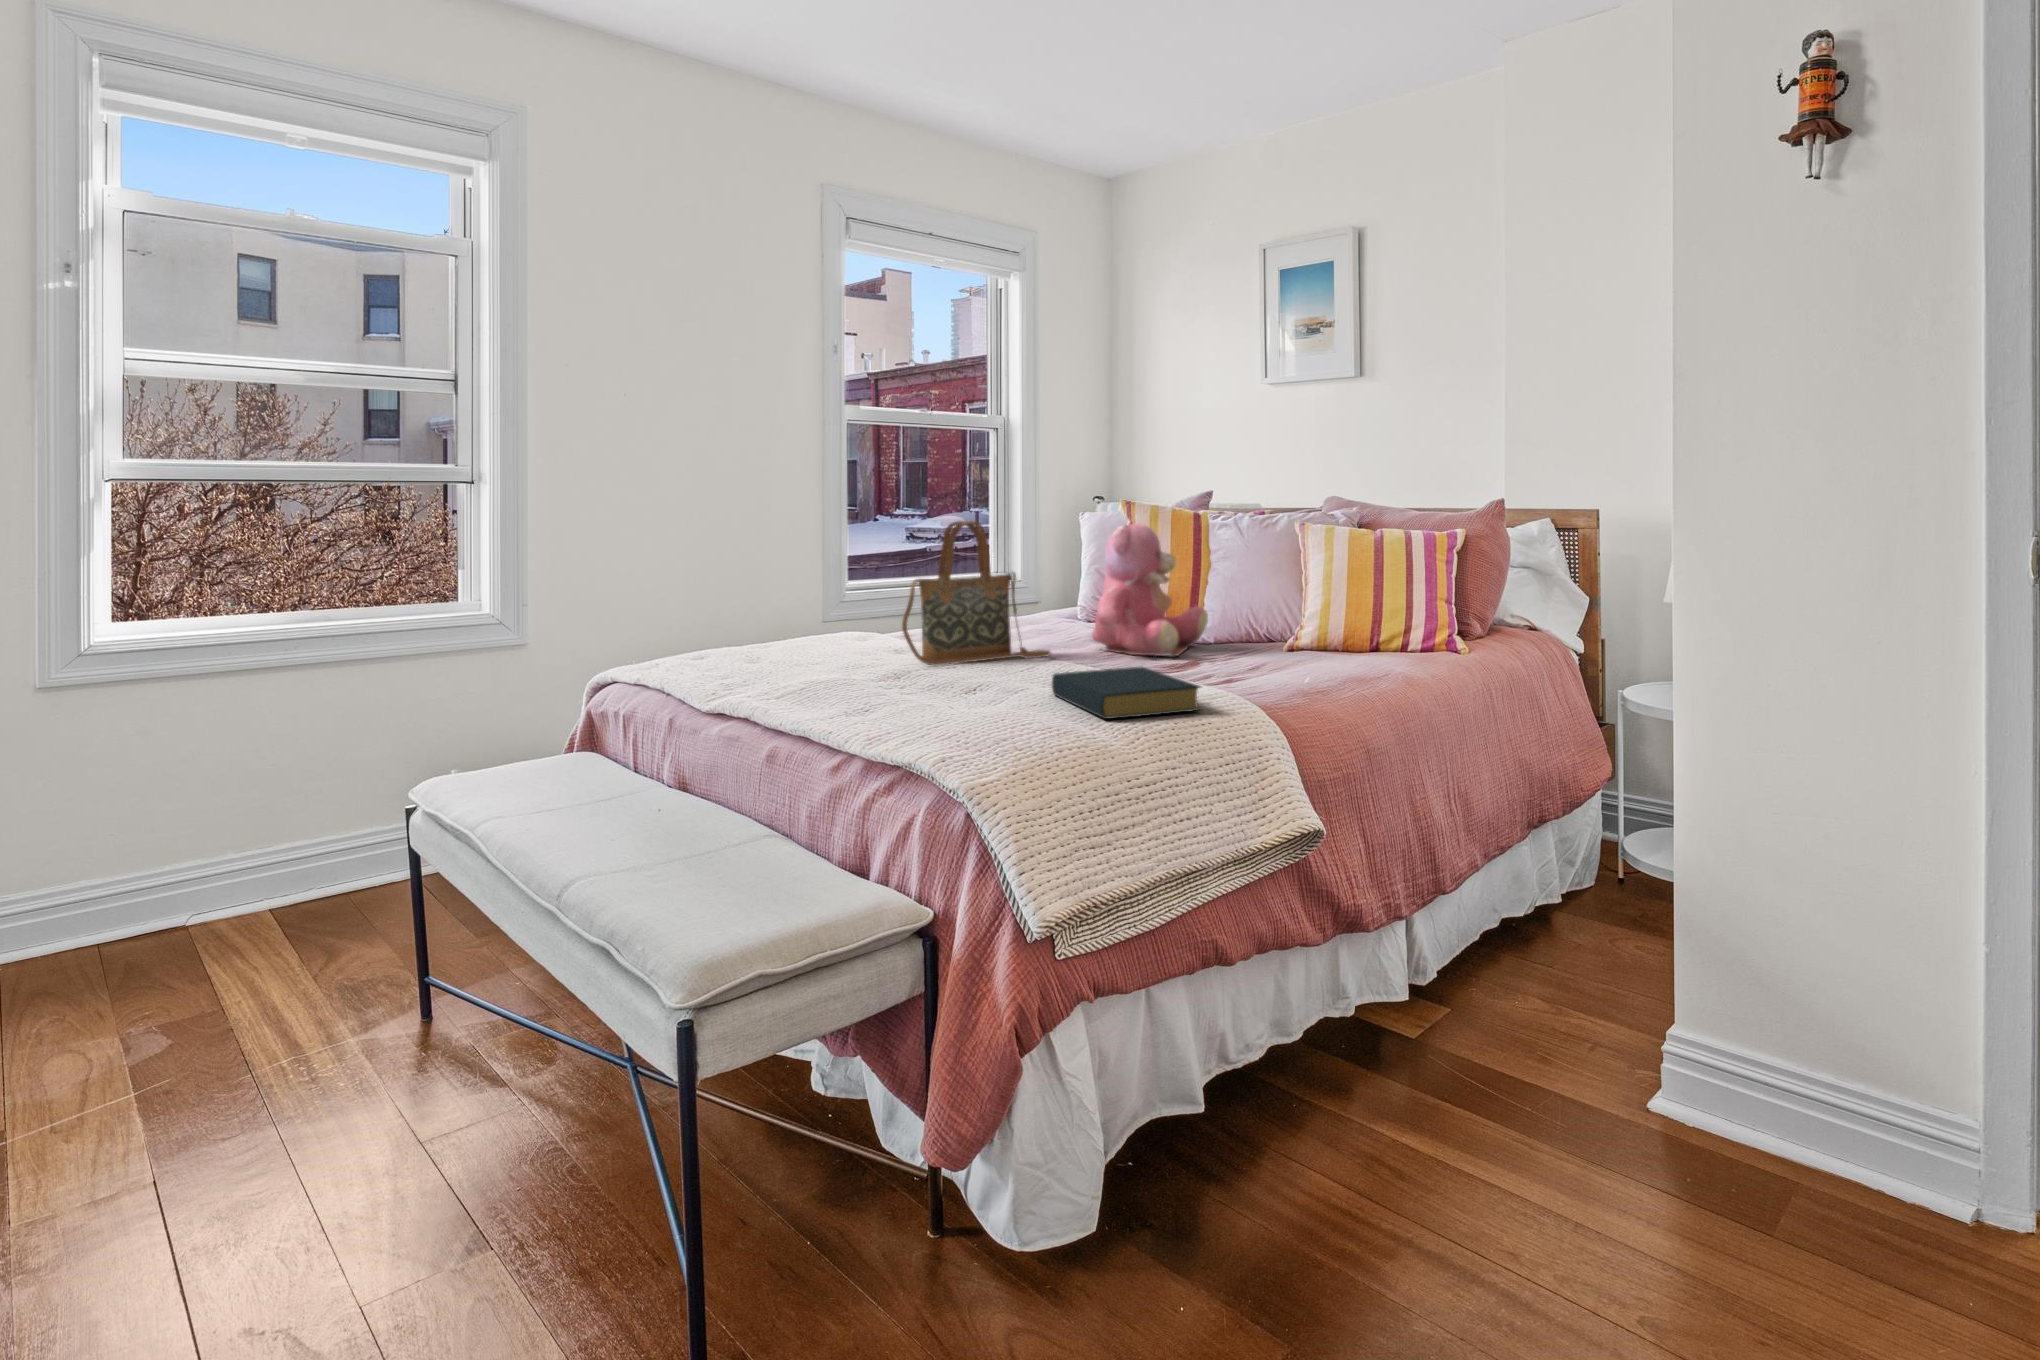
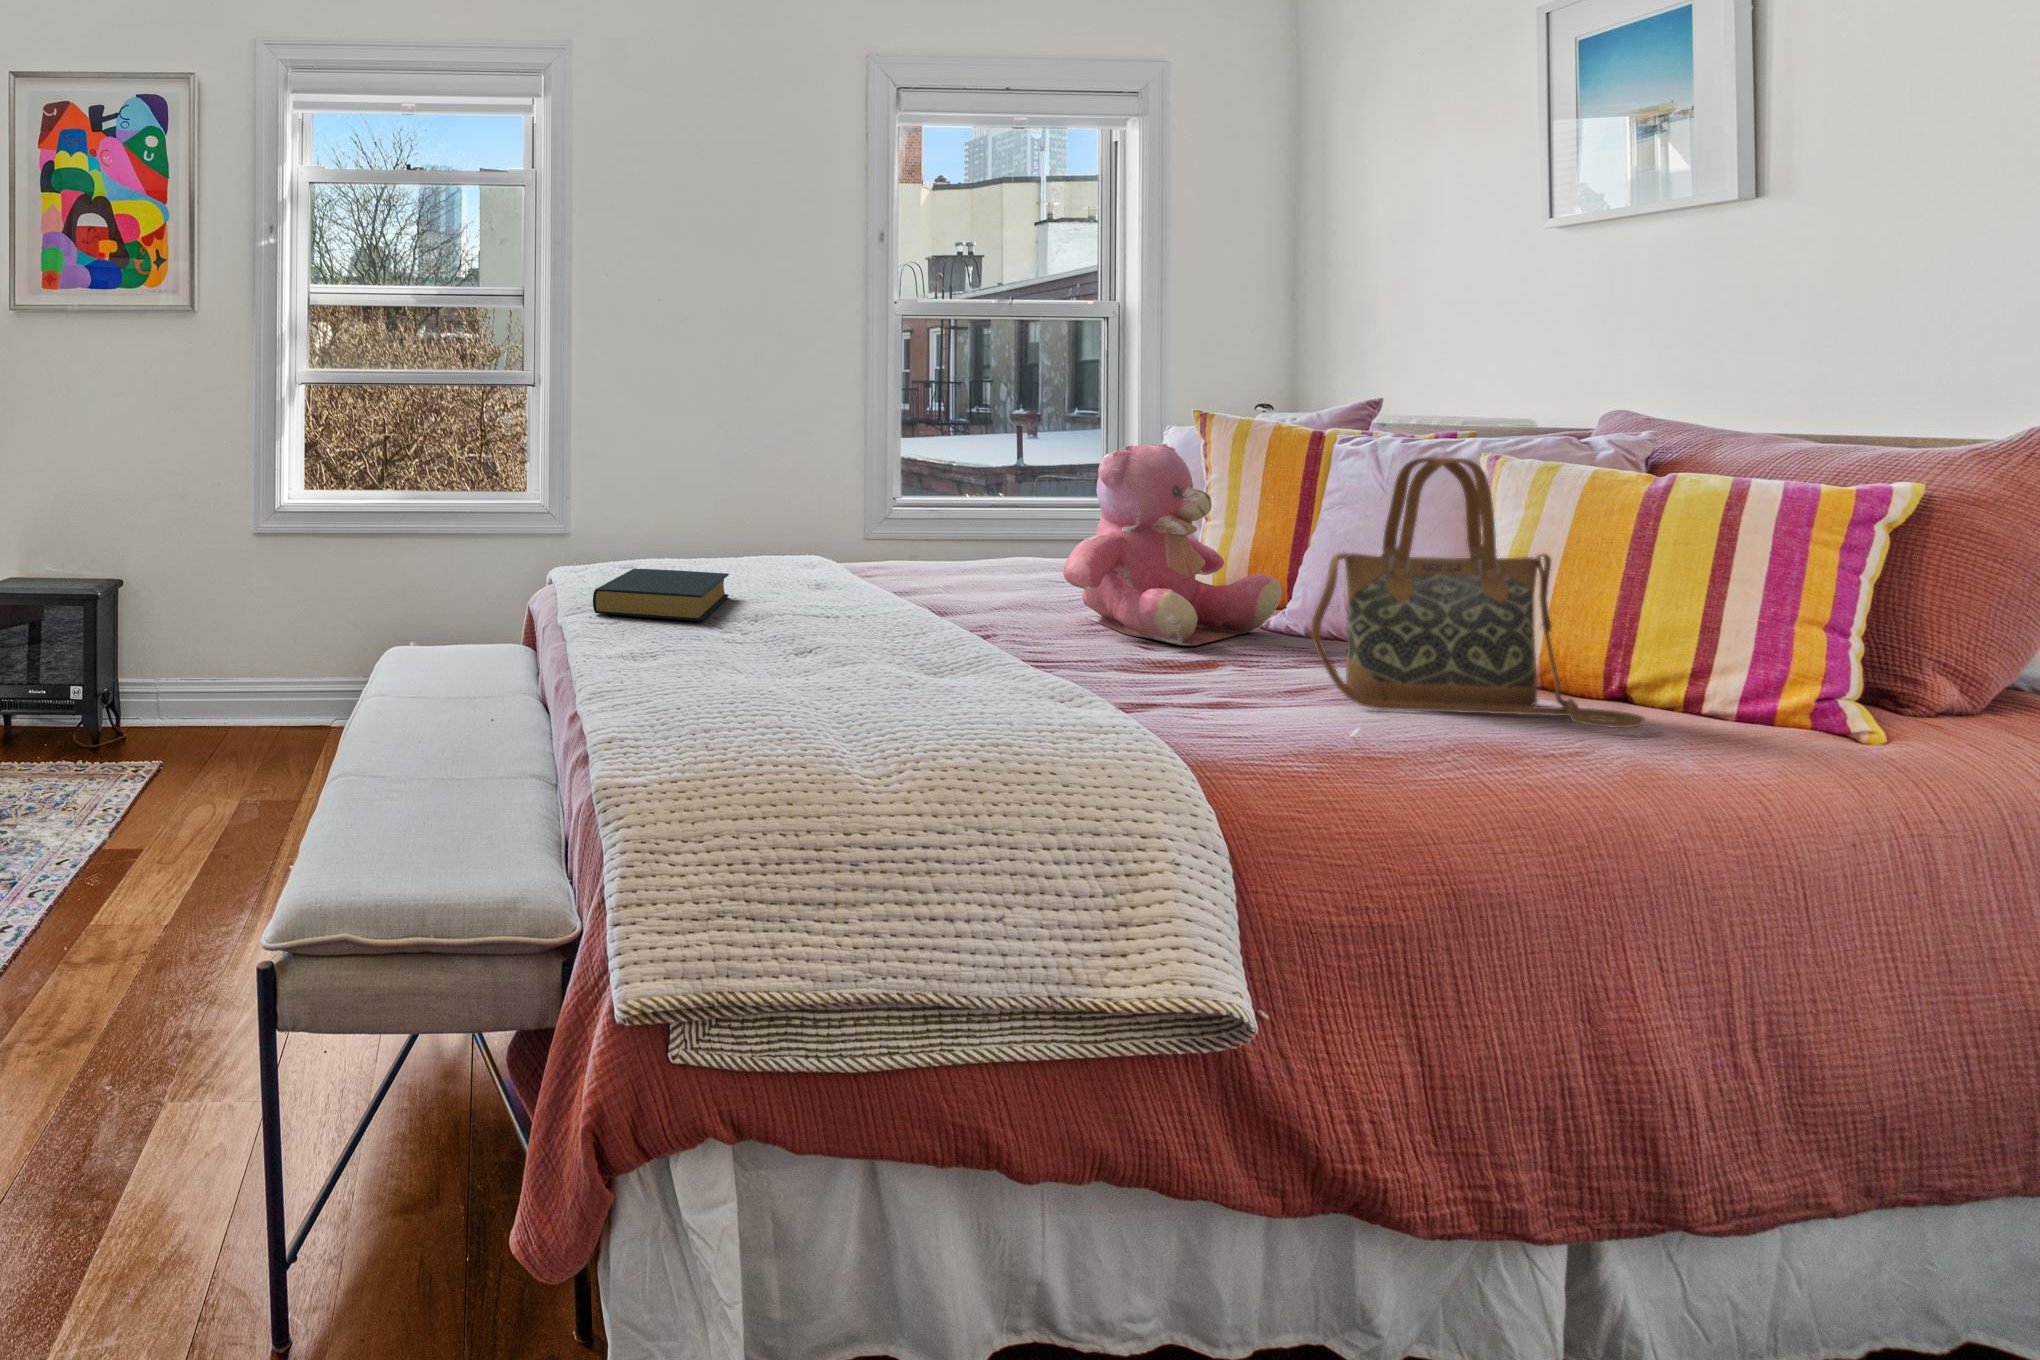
handbag: present [902,521,1050,665] -> present [1311,457,1644,728]
hardback book: present [1052,667,1200,719] -> present [593,568,729,621]

